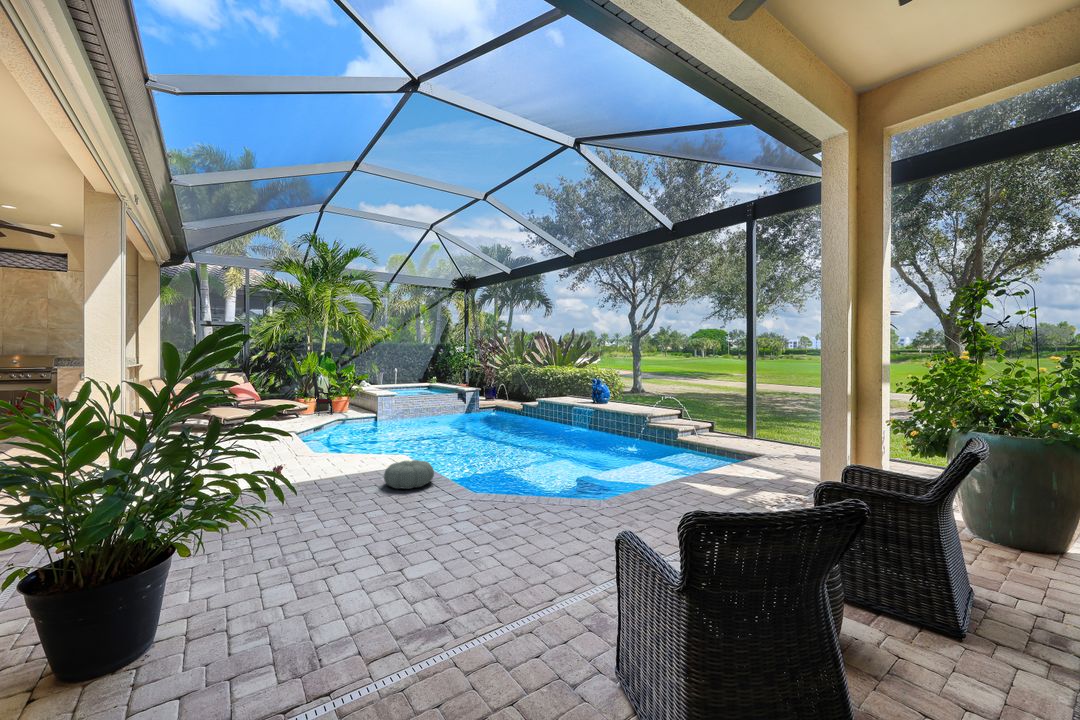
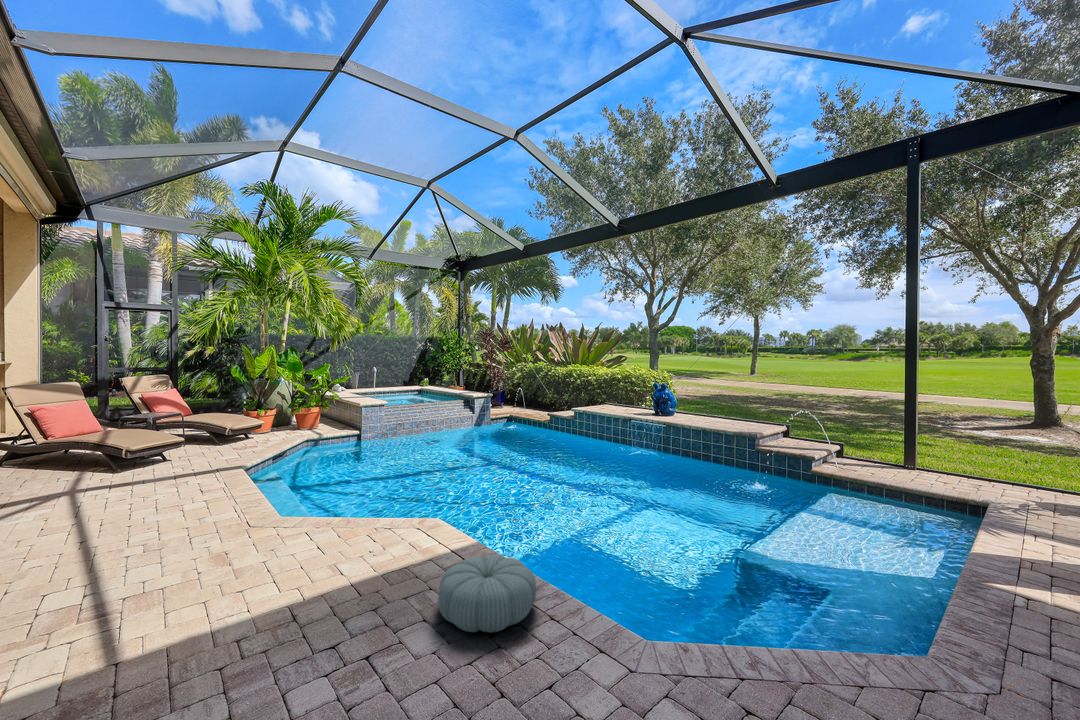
armchair: present [312,372,333,415] -> none [269,374,299,435]

